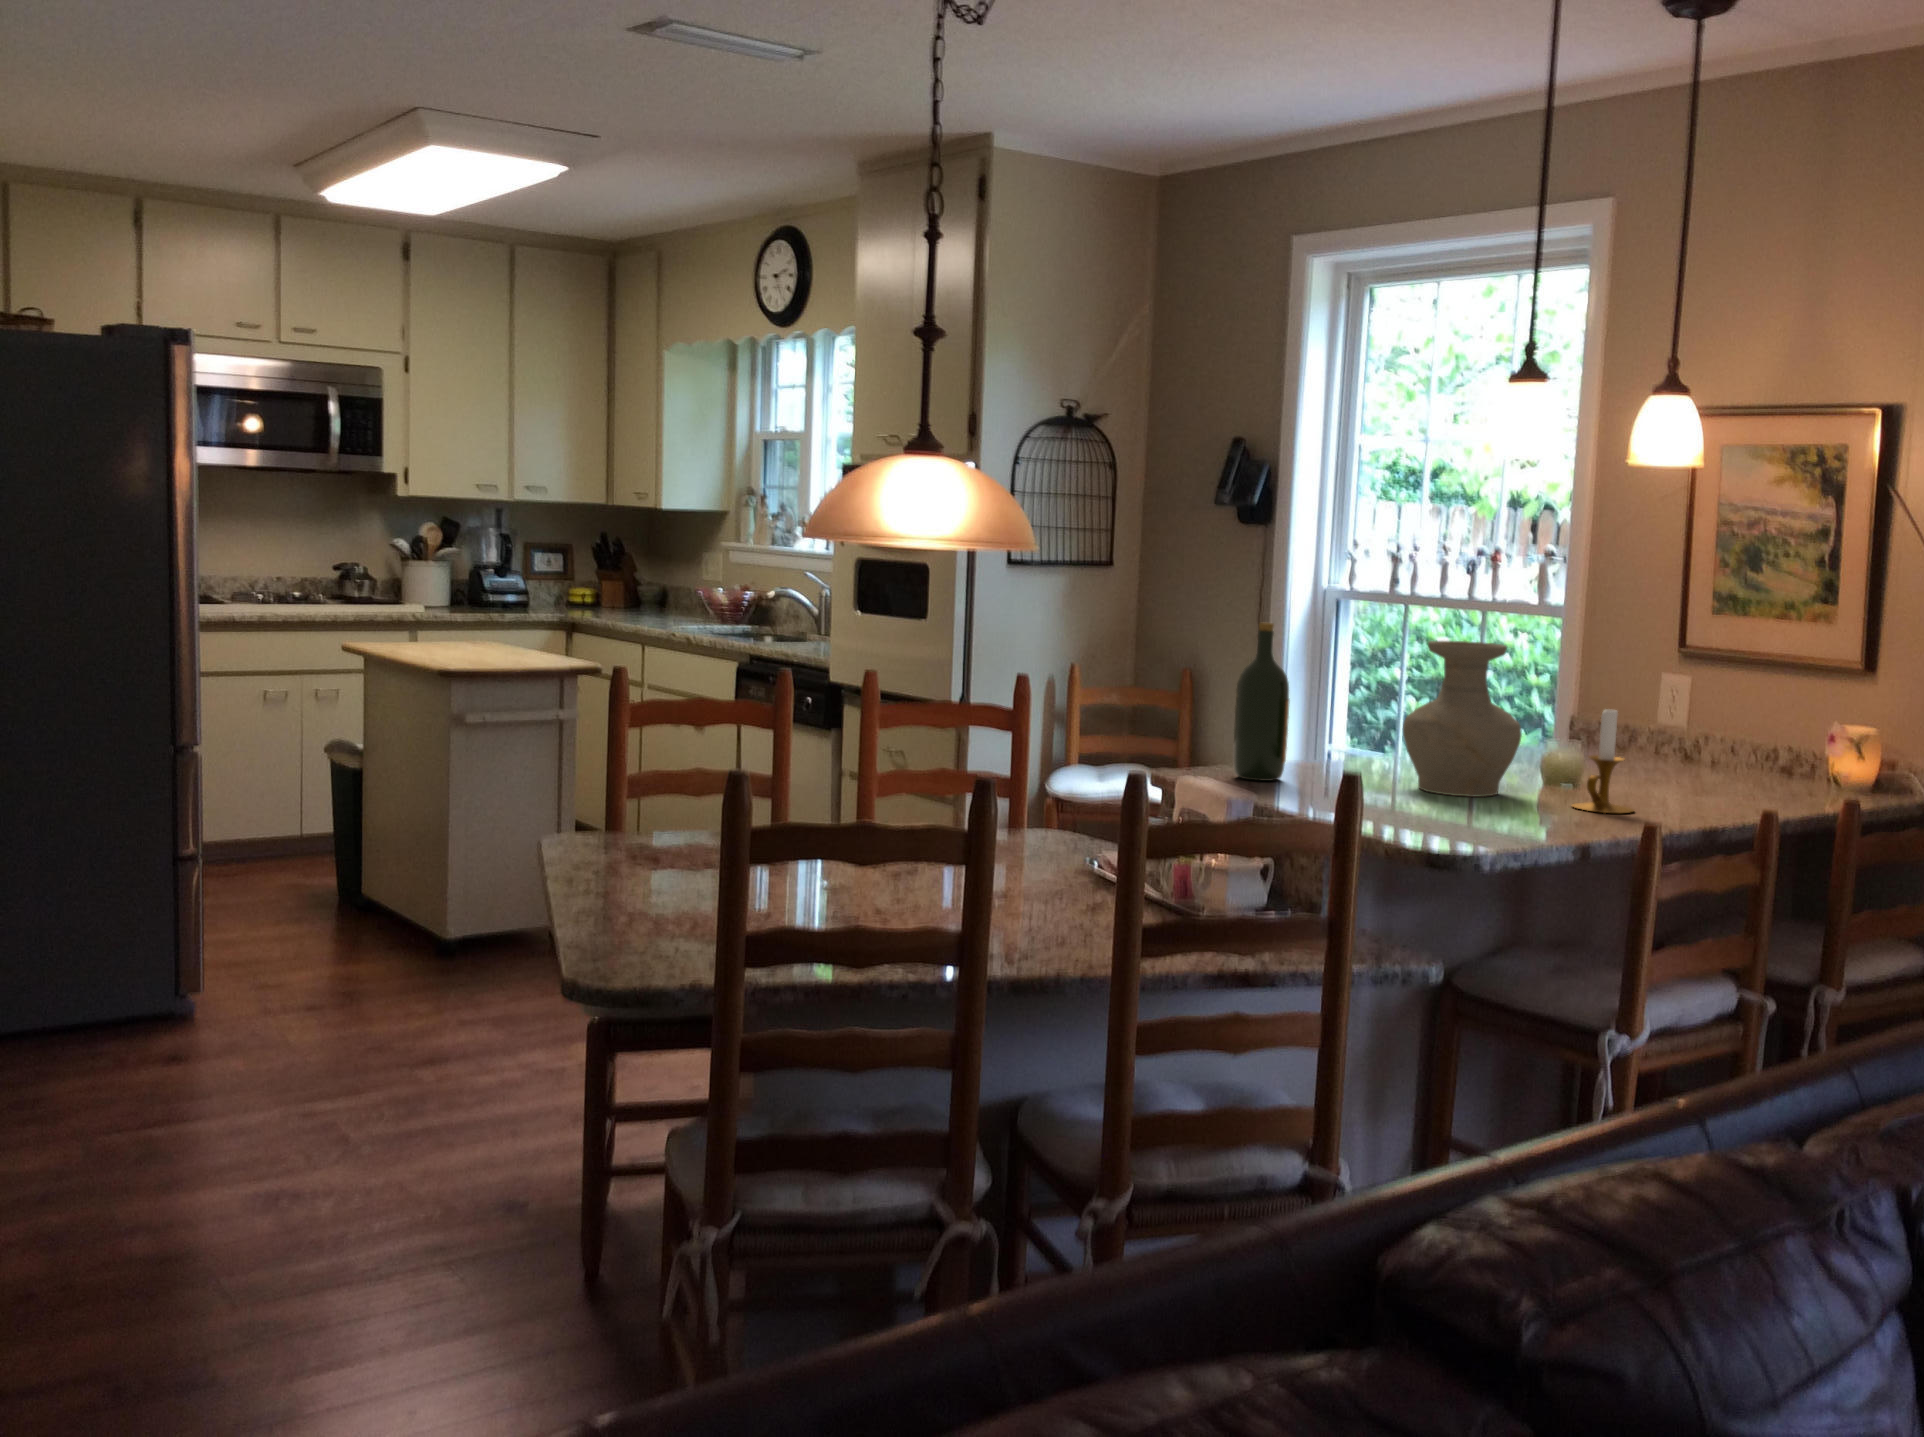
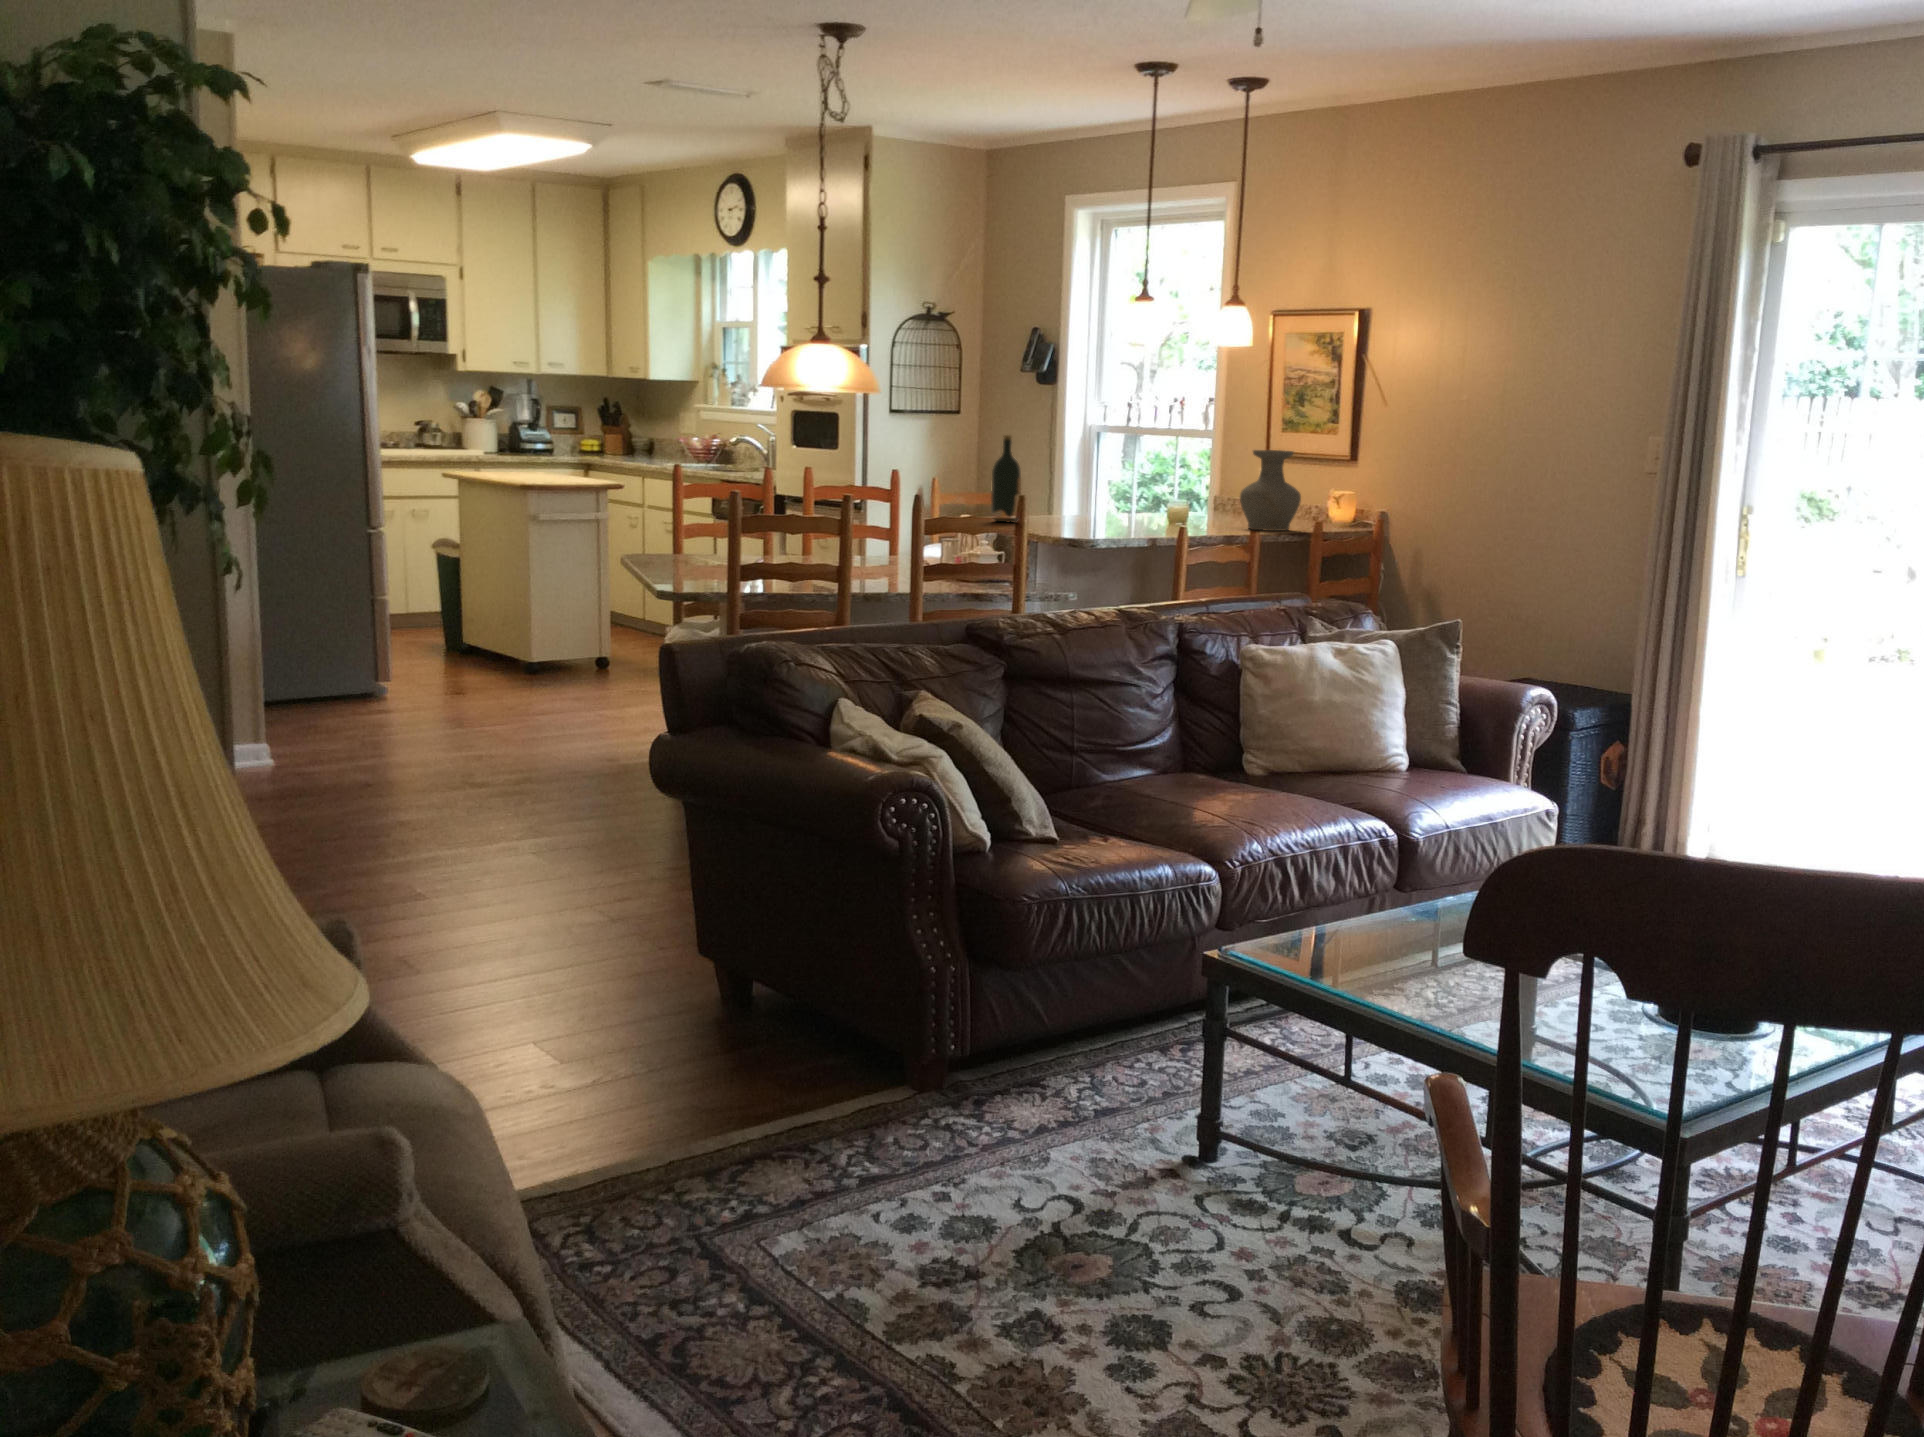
vase: present [1403,641,1522,797] -> present [1240,450,1301,531]
candlestick: present [1572,709,1634,813] -> none [1164,478,1196,533]

